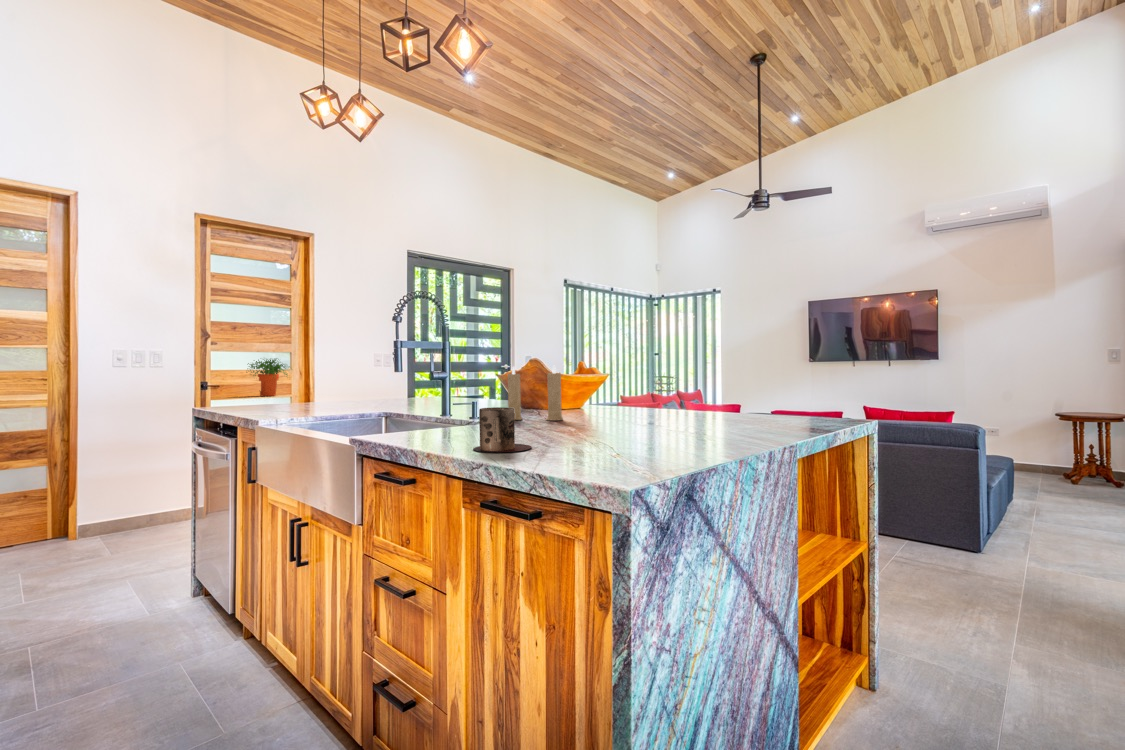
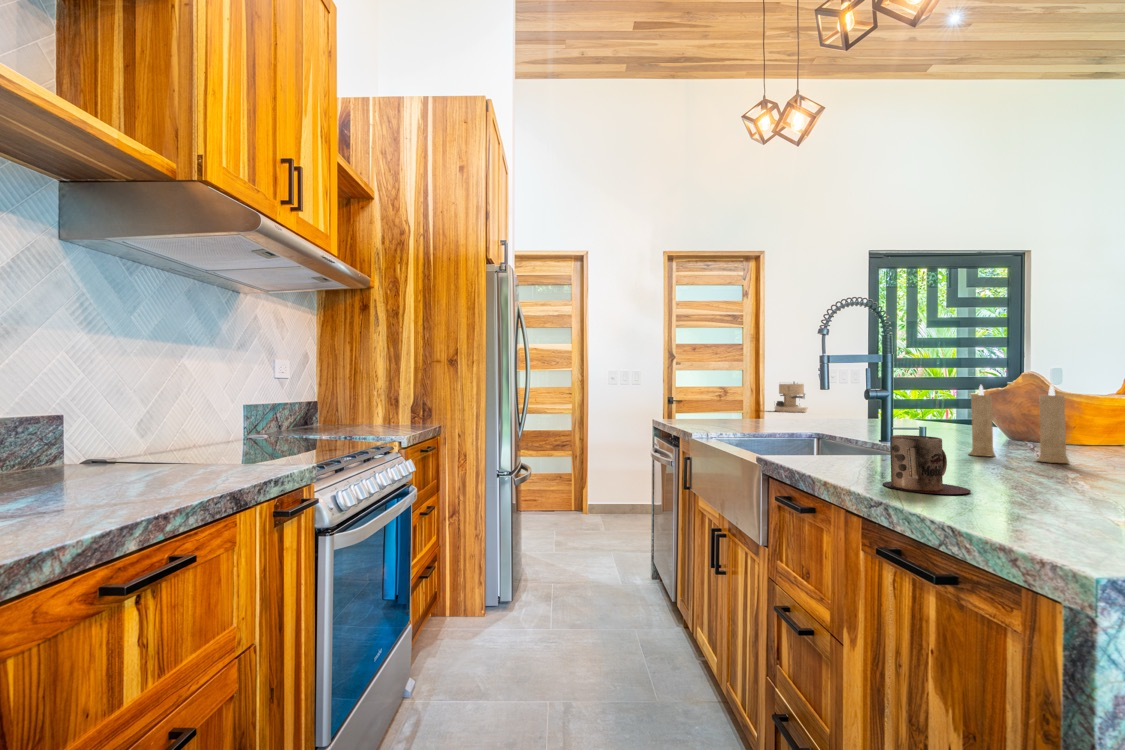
potted plant: present [248,358,287,396] -> none [699,374,743,410]
coffee maker: none [326,365,359,395] -> present [775,382,807,412]

